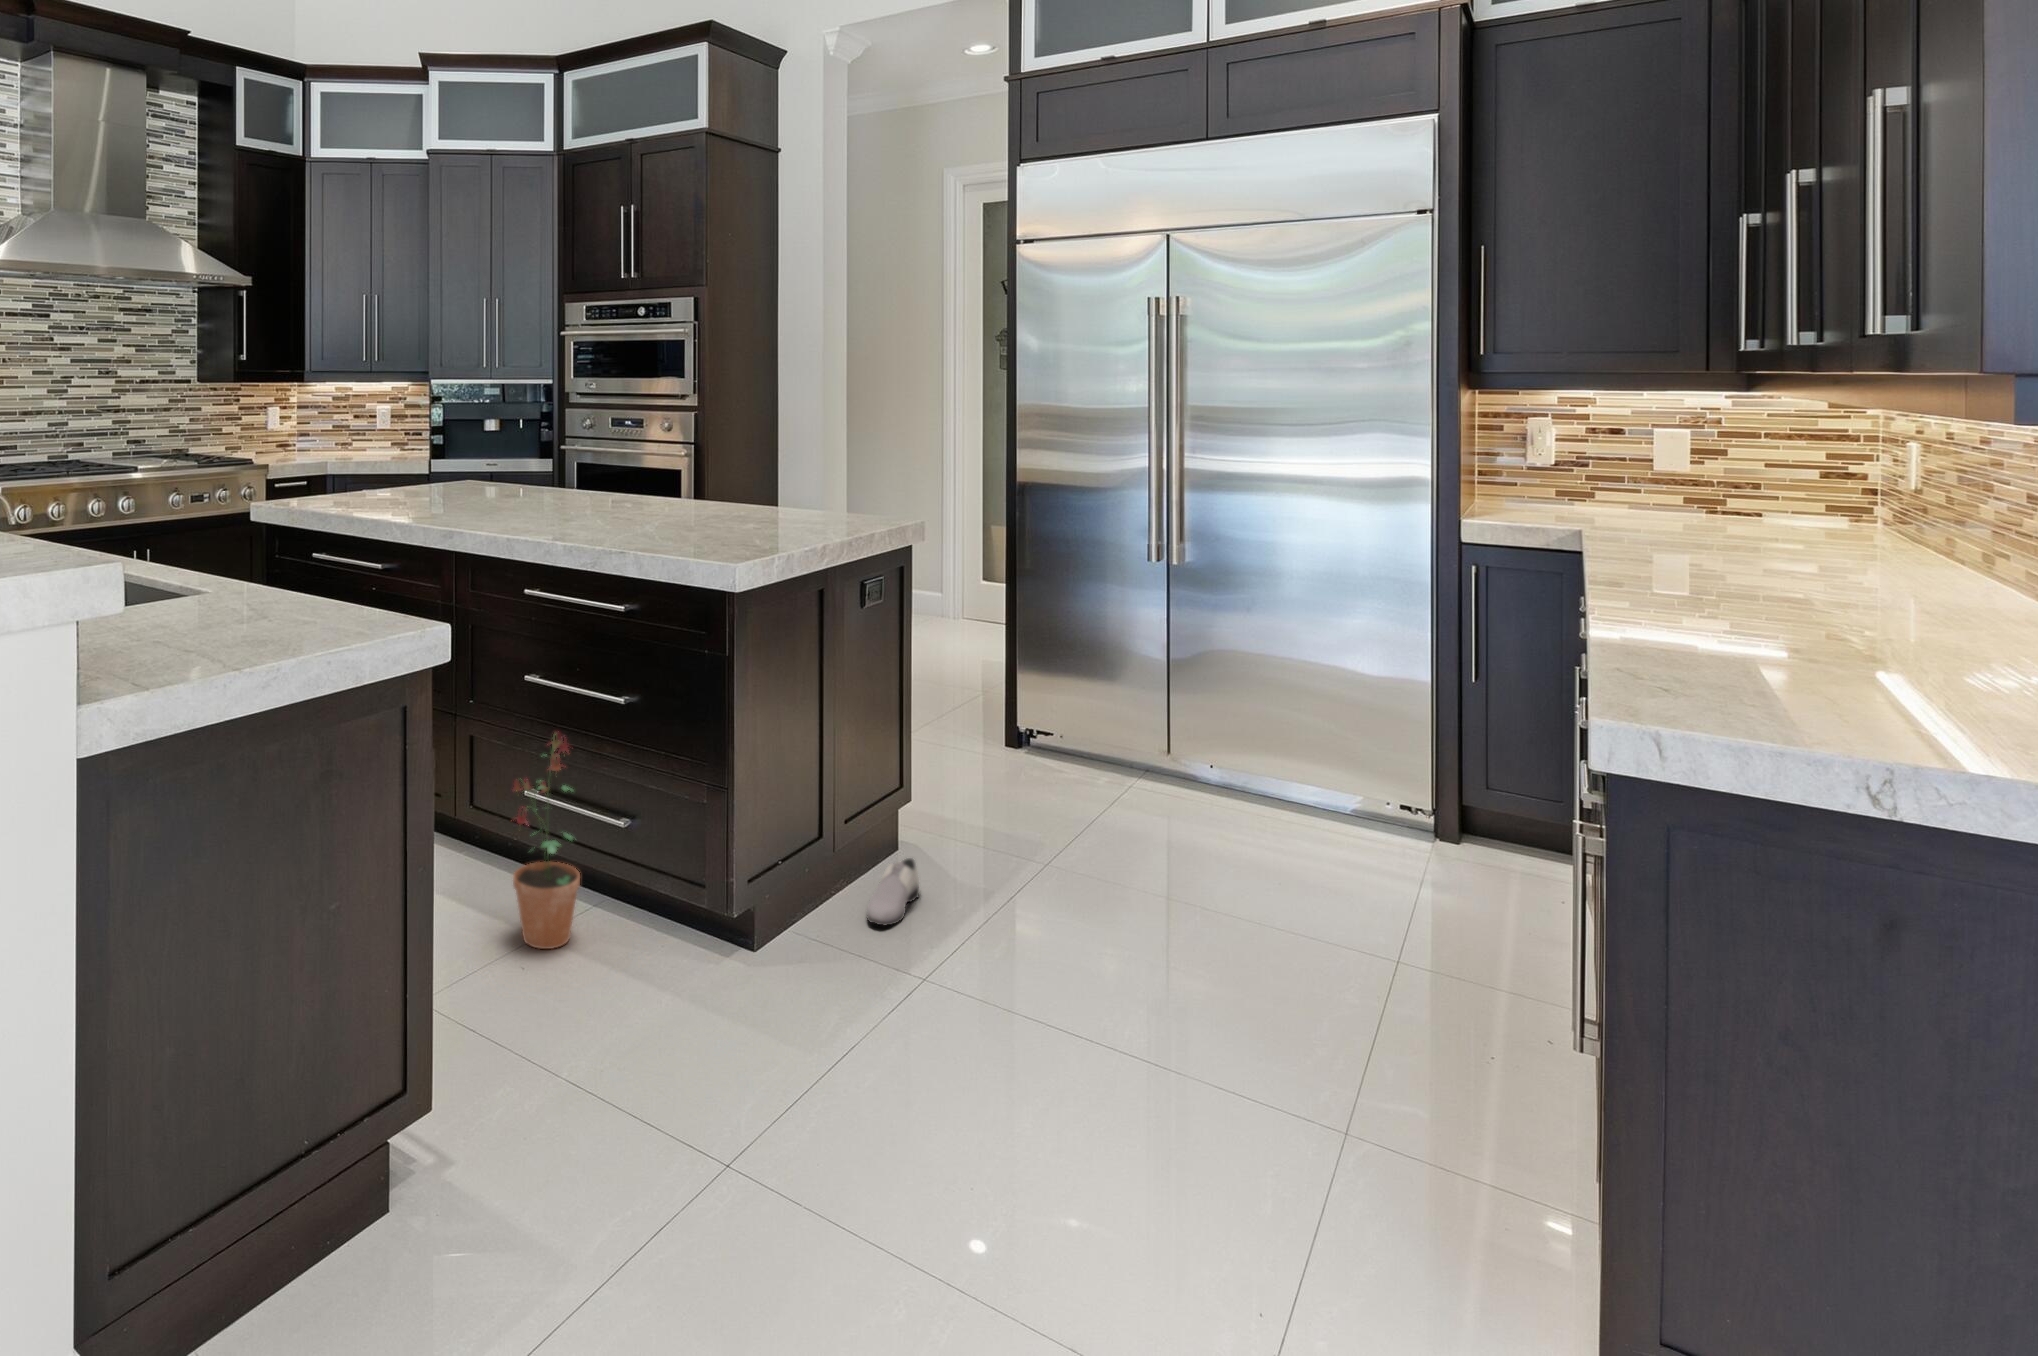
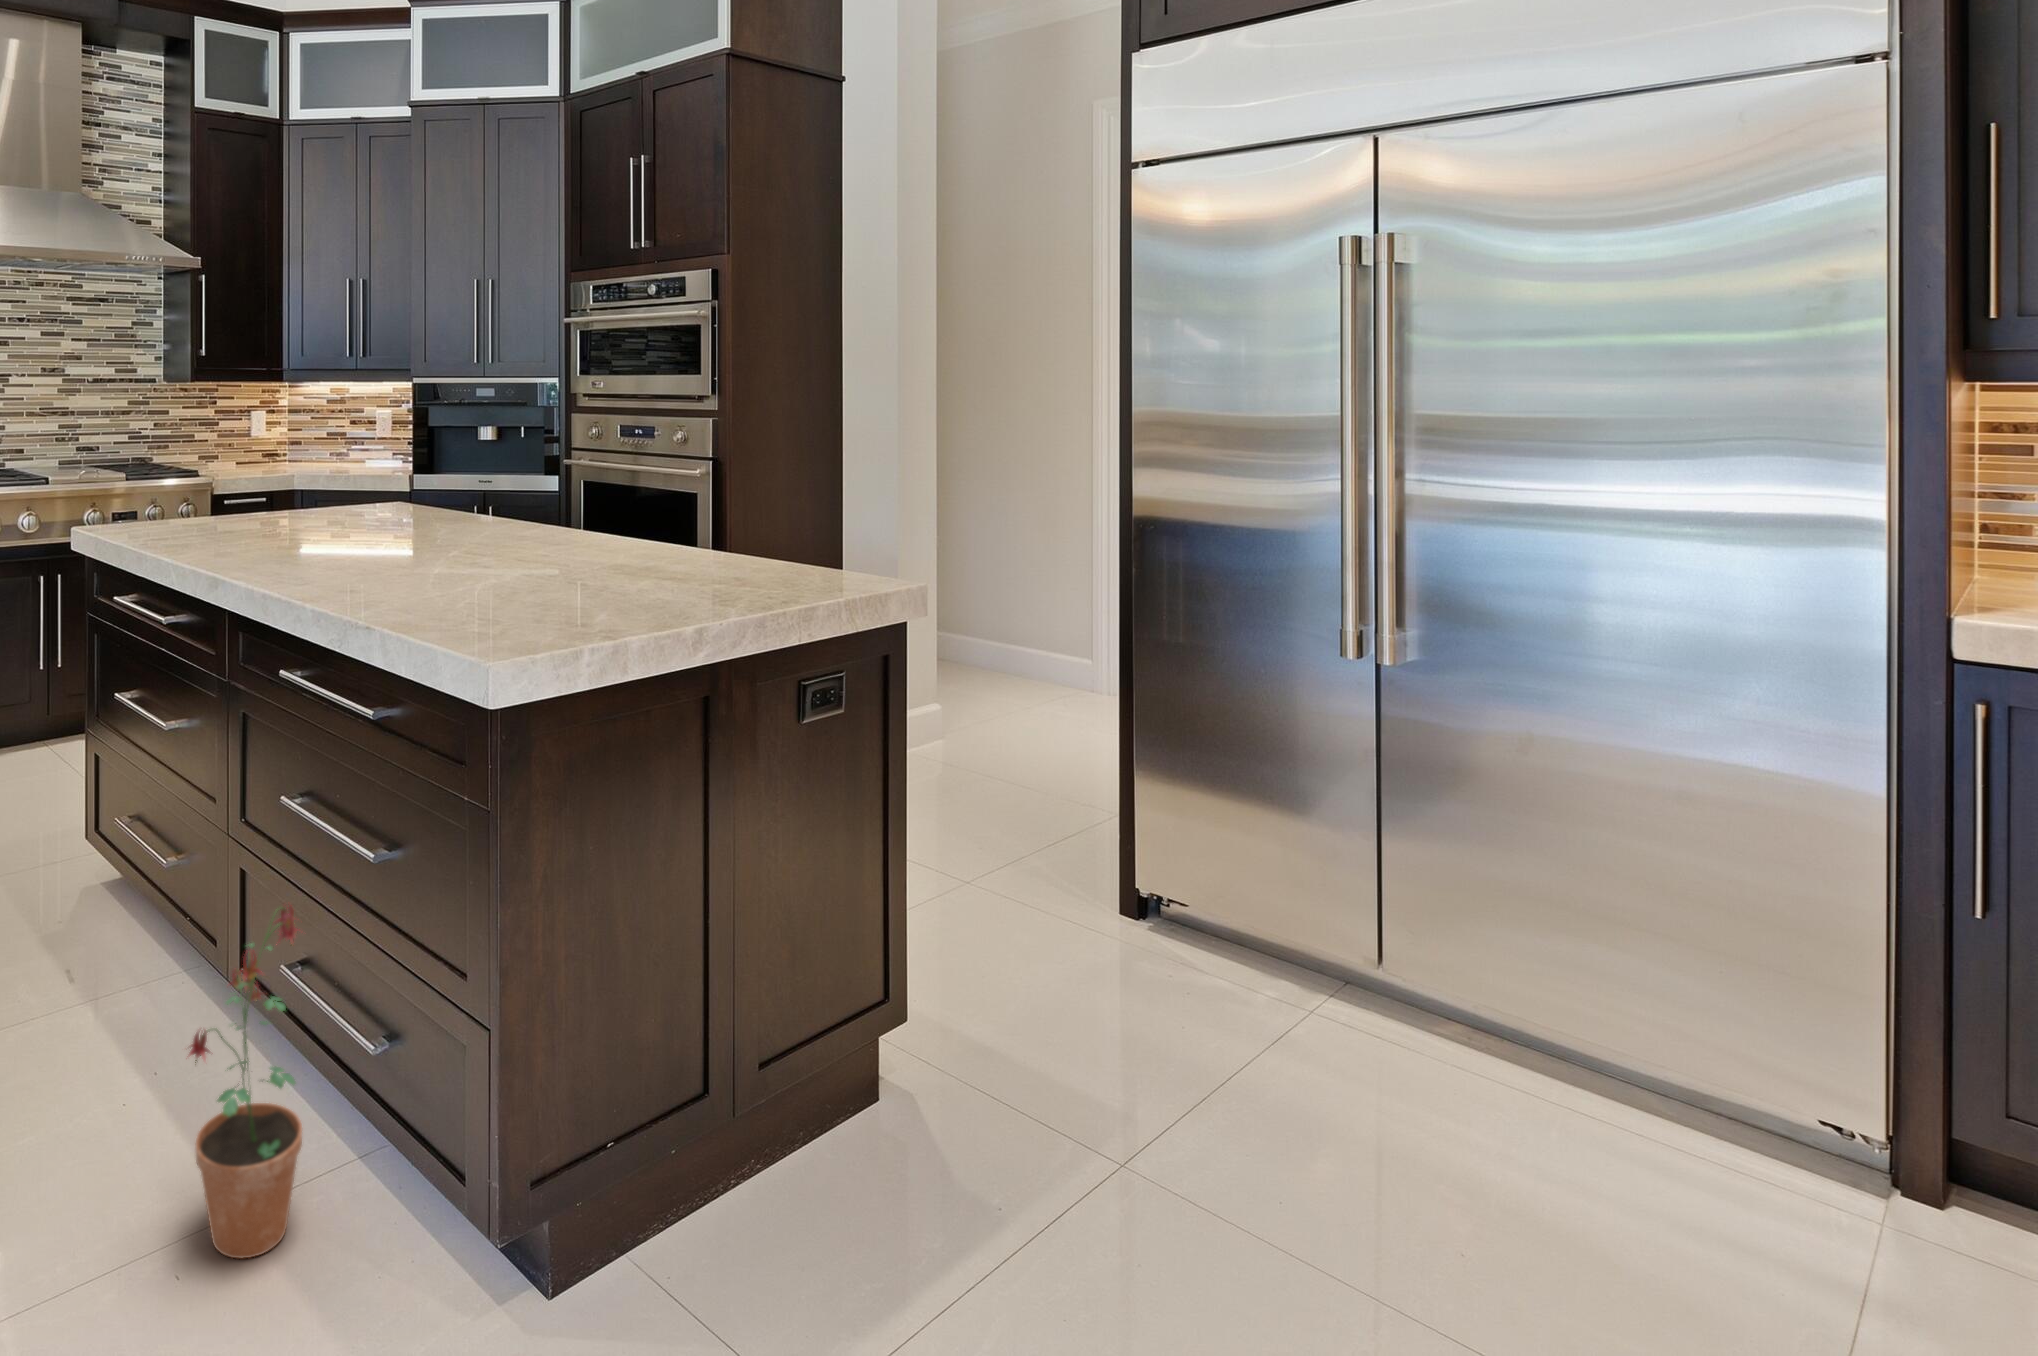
shoe: present [867,858,919,926] -> none [771,1146,885,1287]

